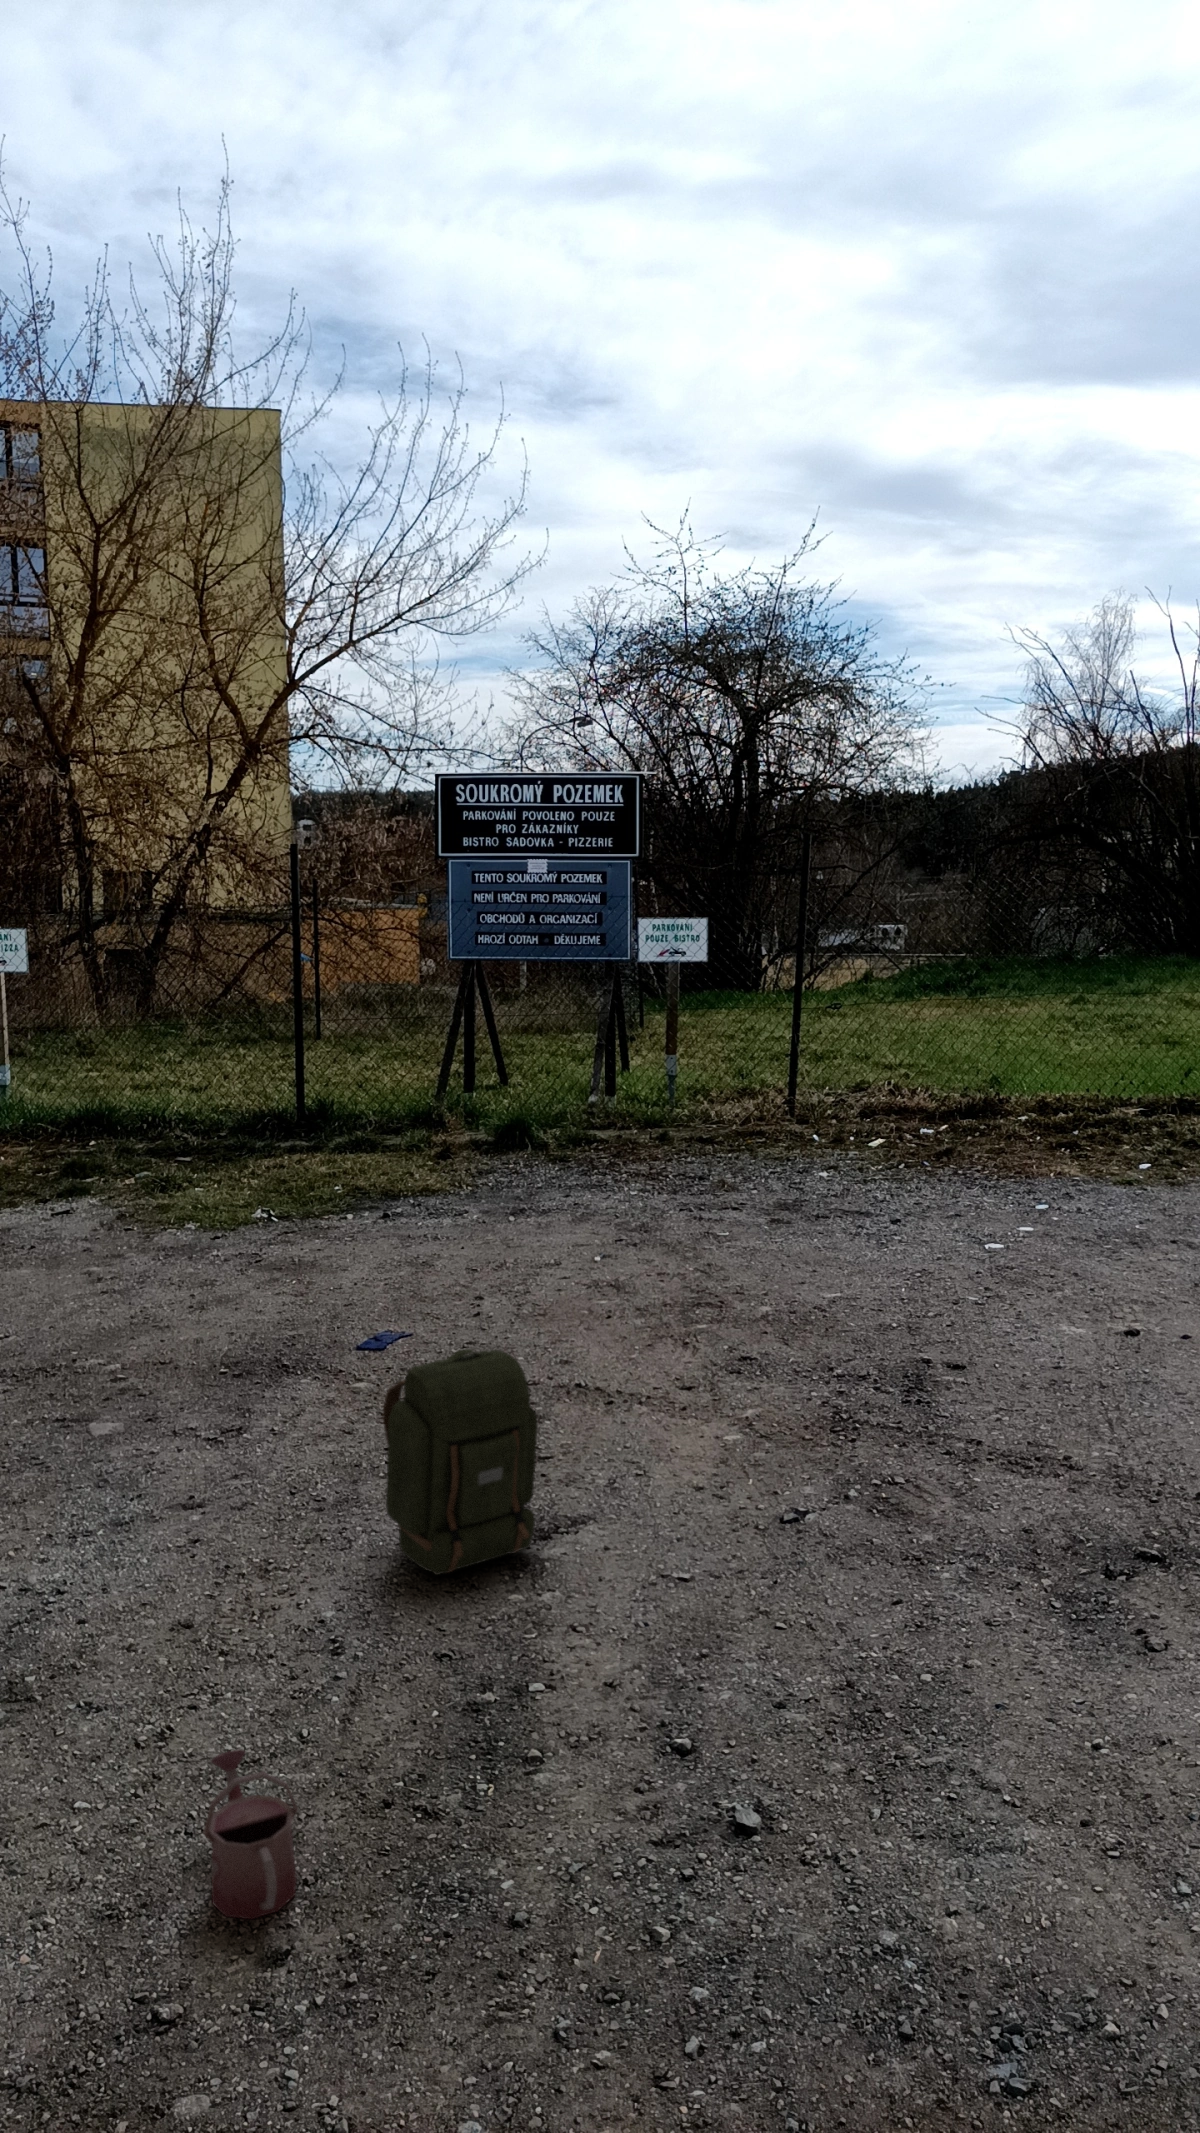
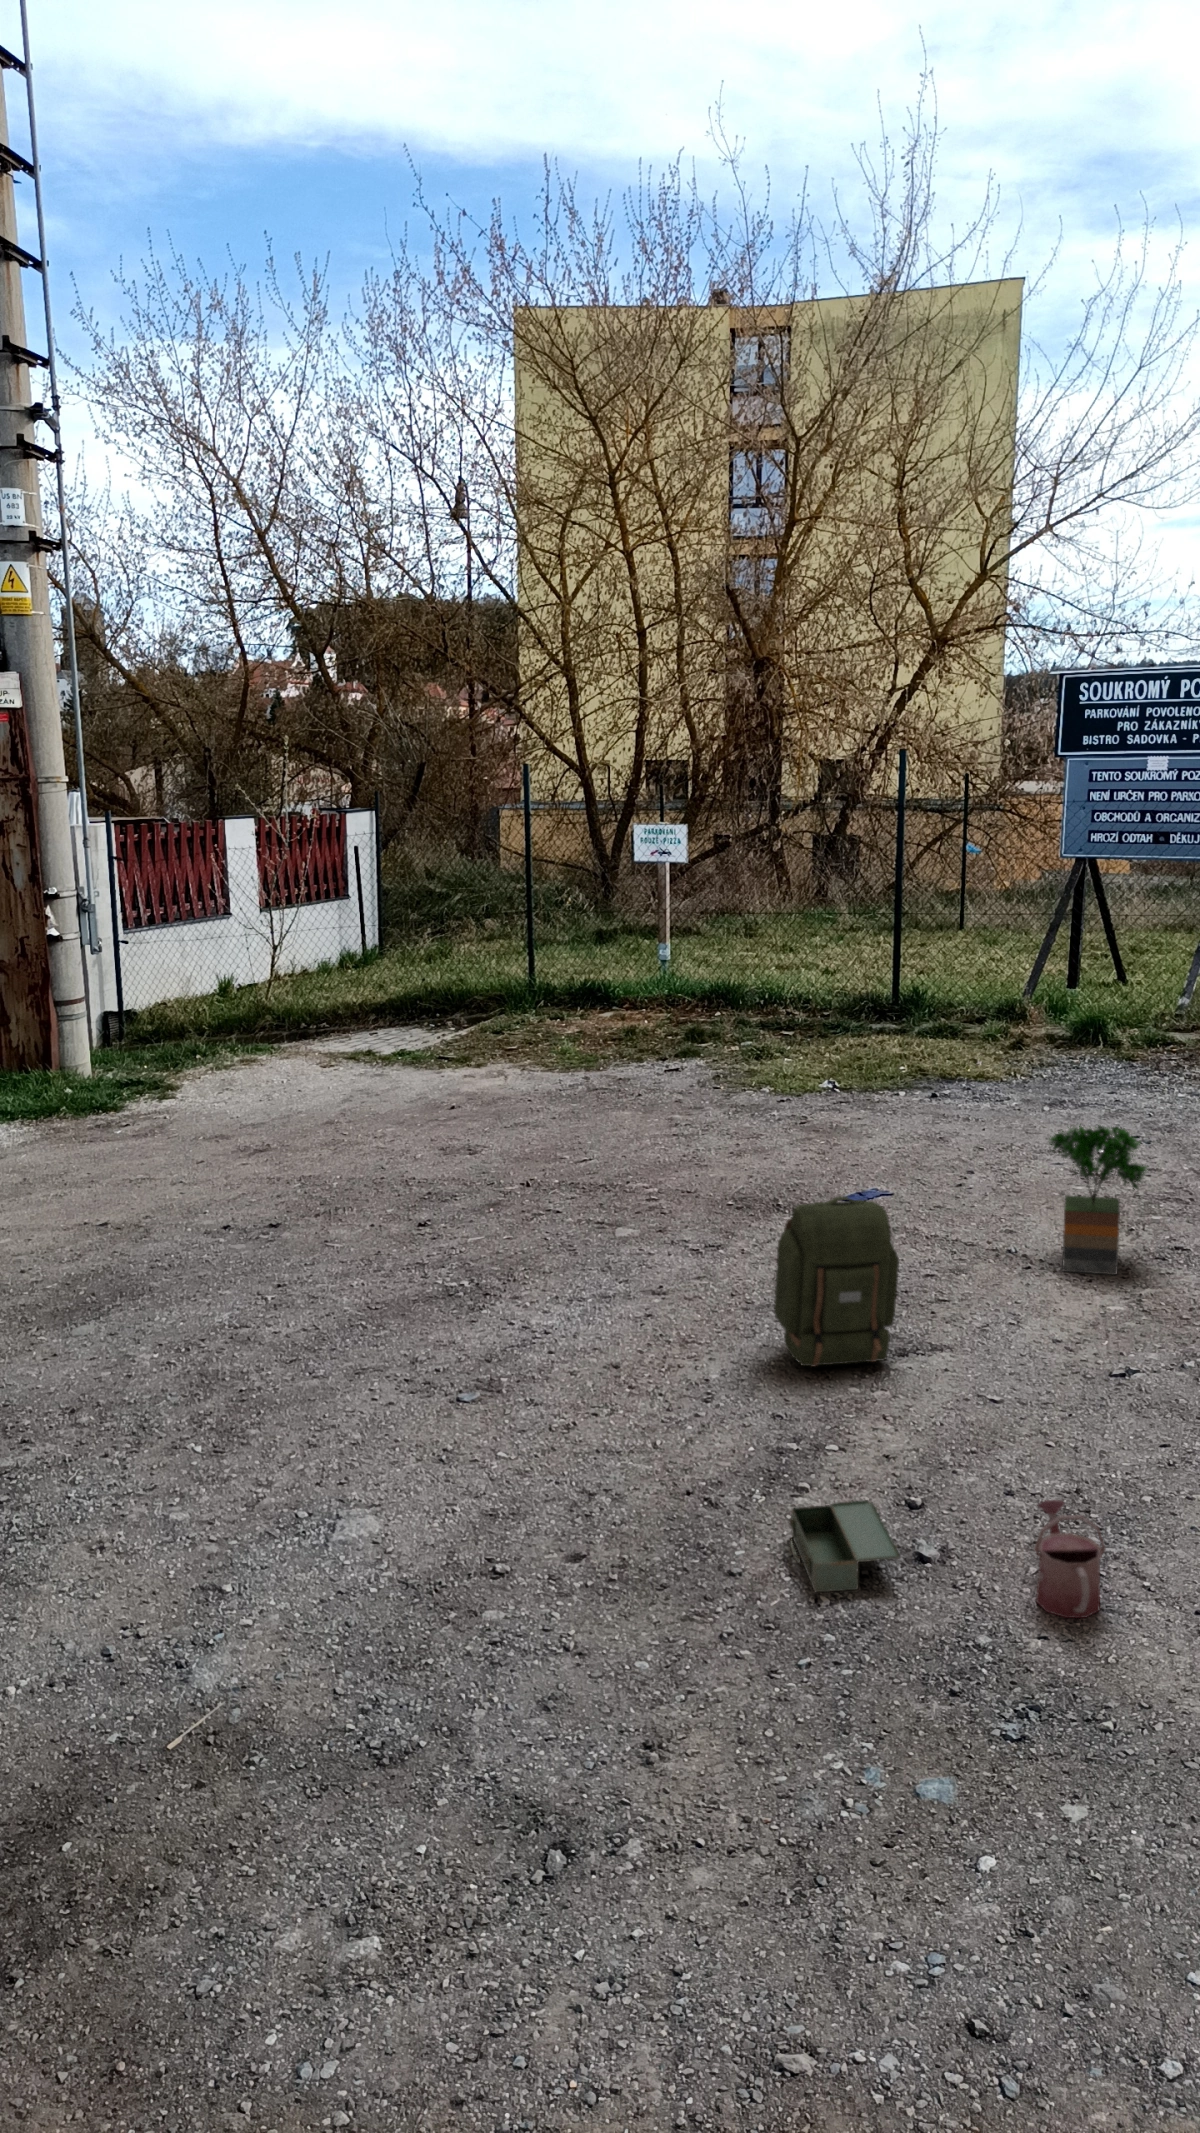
potted tree: none [617,1228,733,1401] -> present [1050,1124,1148,1275]
watering can: present [203,1749,298,1919] -> present [1034,1500,1106,1618]
toolbox: none [559,1762,742,1924] -> present [789,1500,900,1592]

